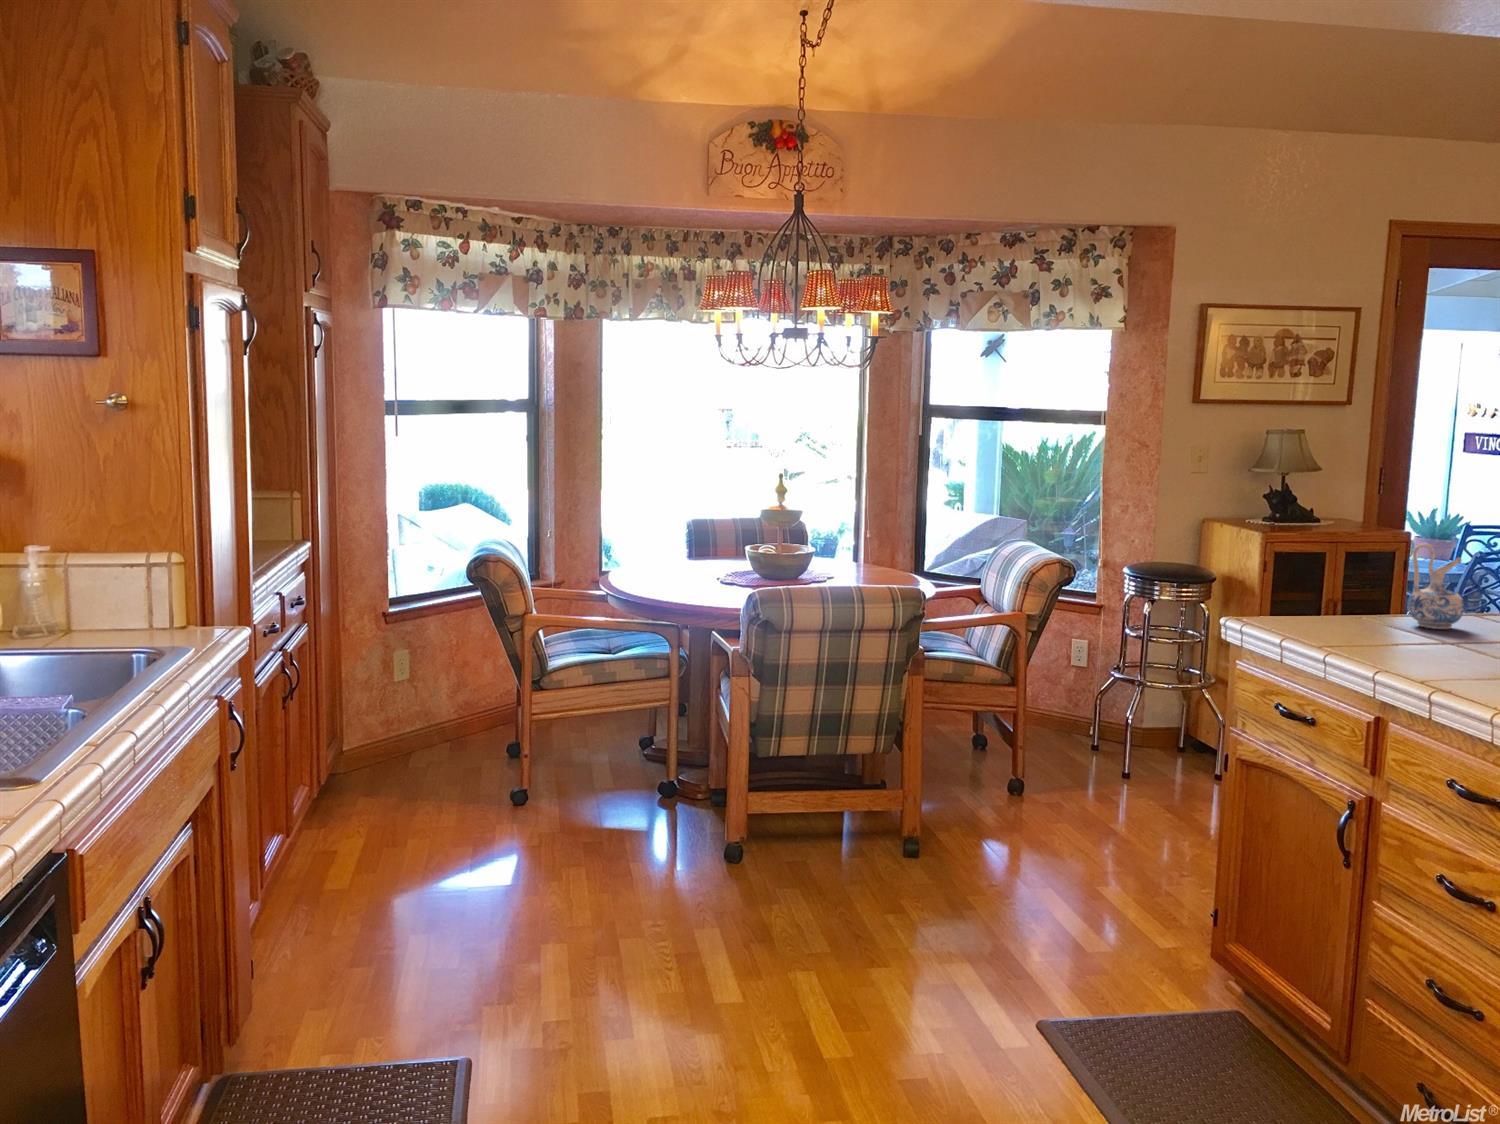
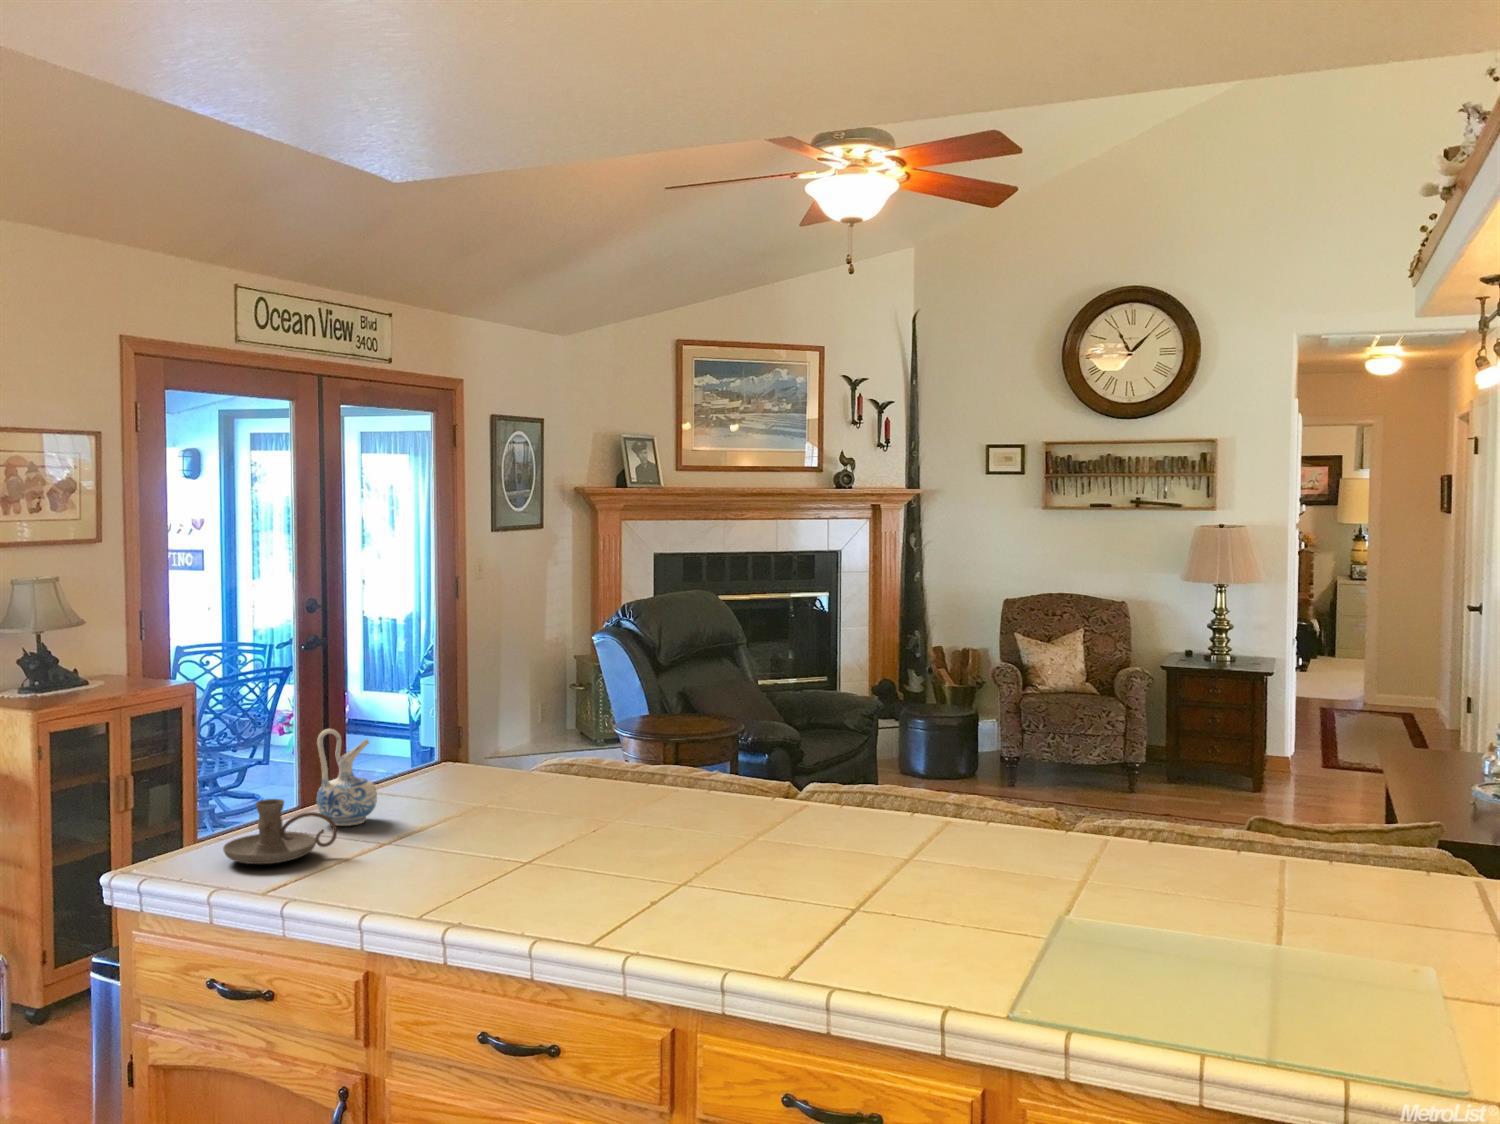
candle holder: none [1309,586,1402,635] -> present [223,799,337,864]

